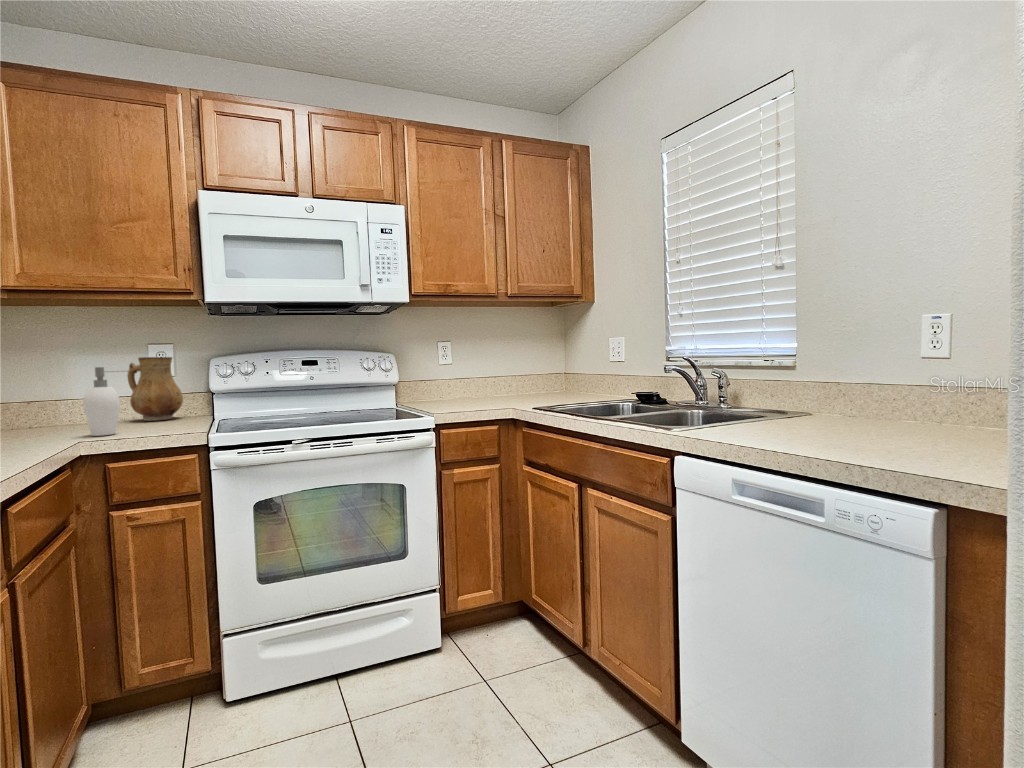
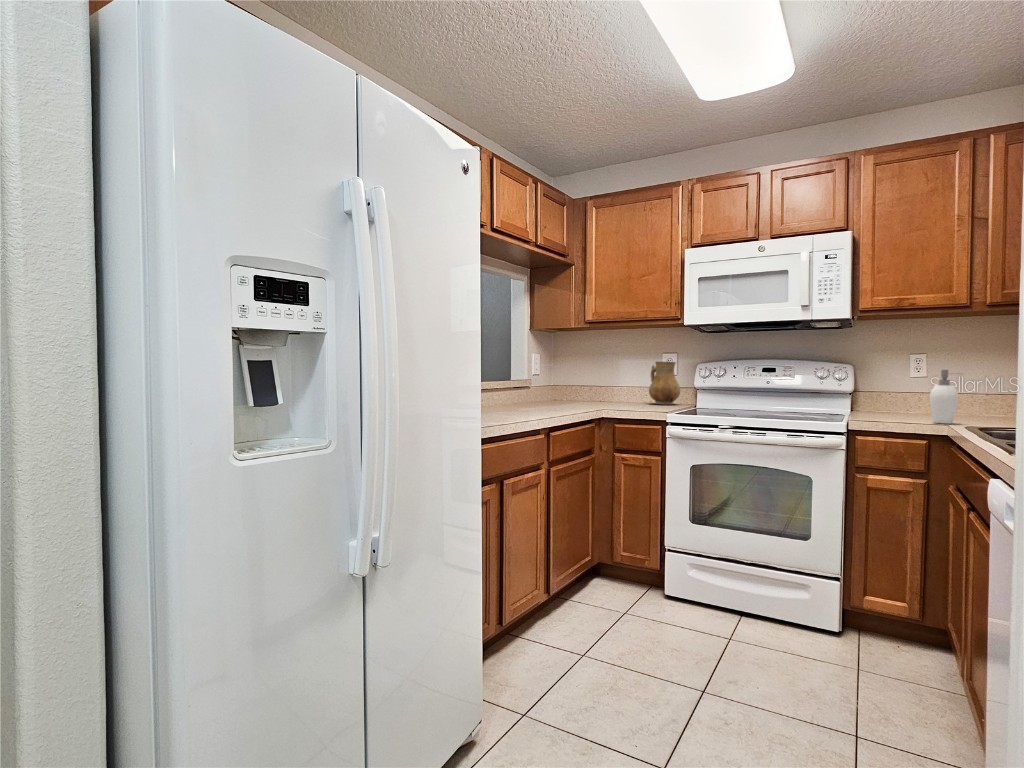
soap dispenser: present [83,367,120,436] -> present [930,370,958,424]

